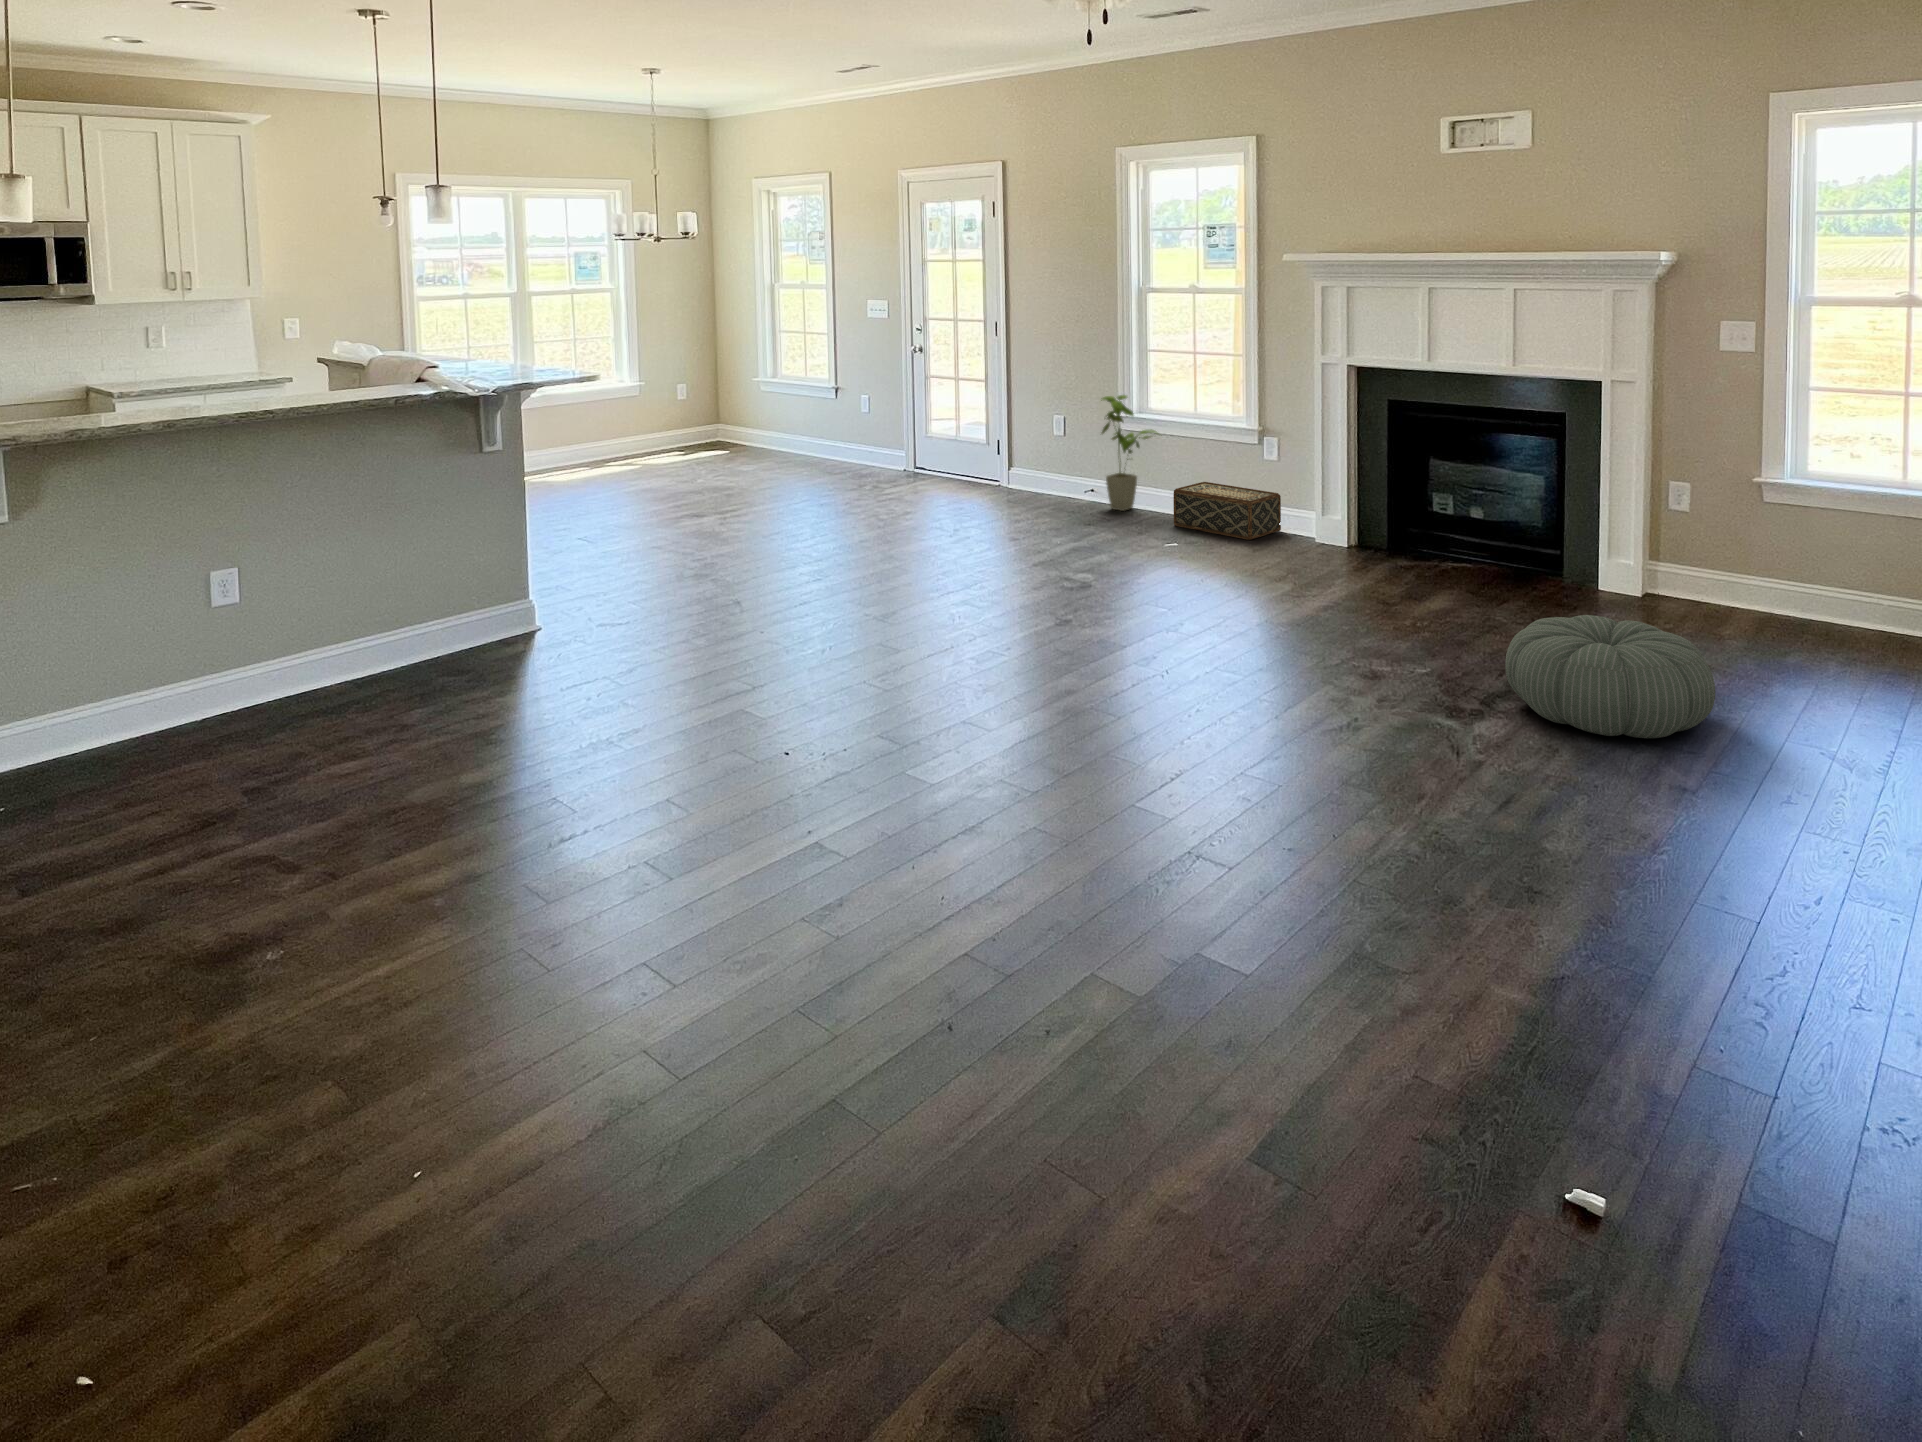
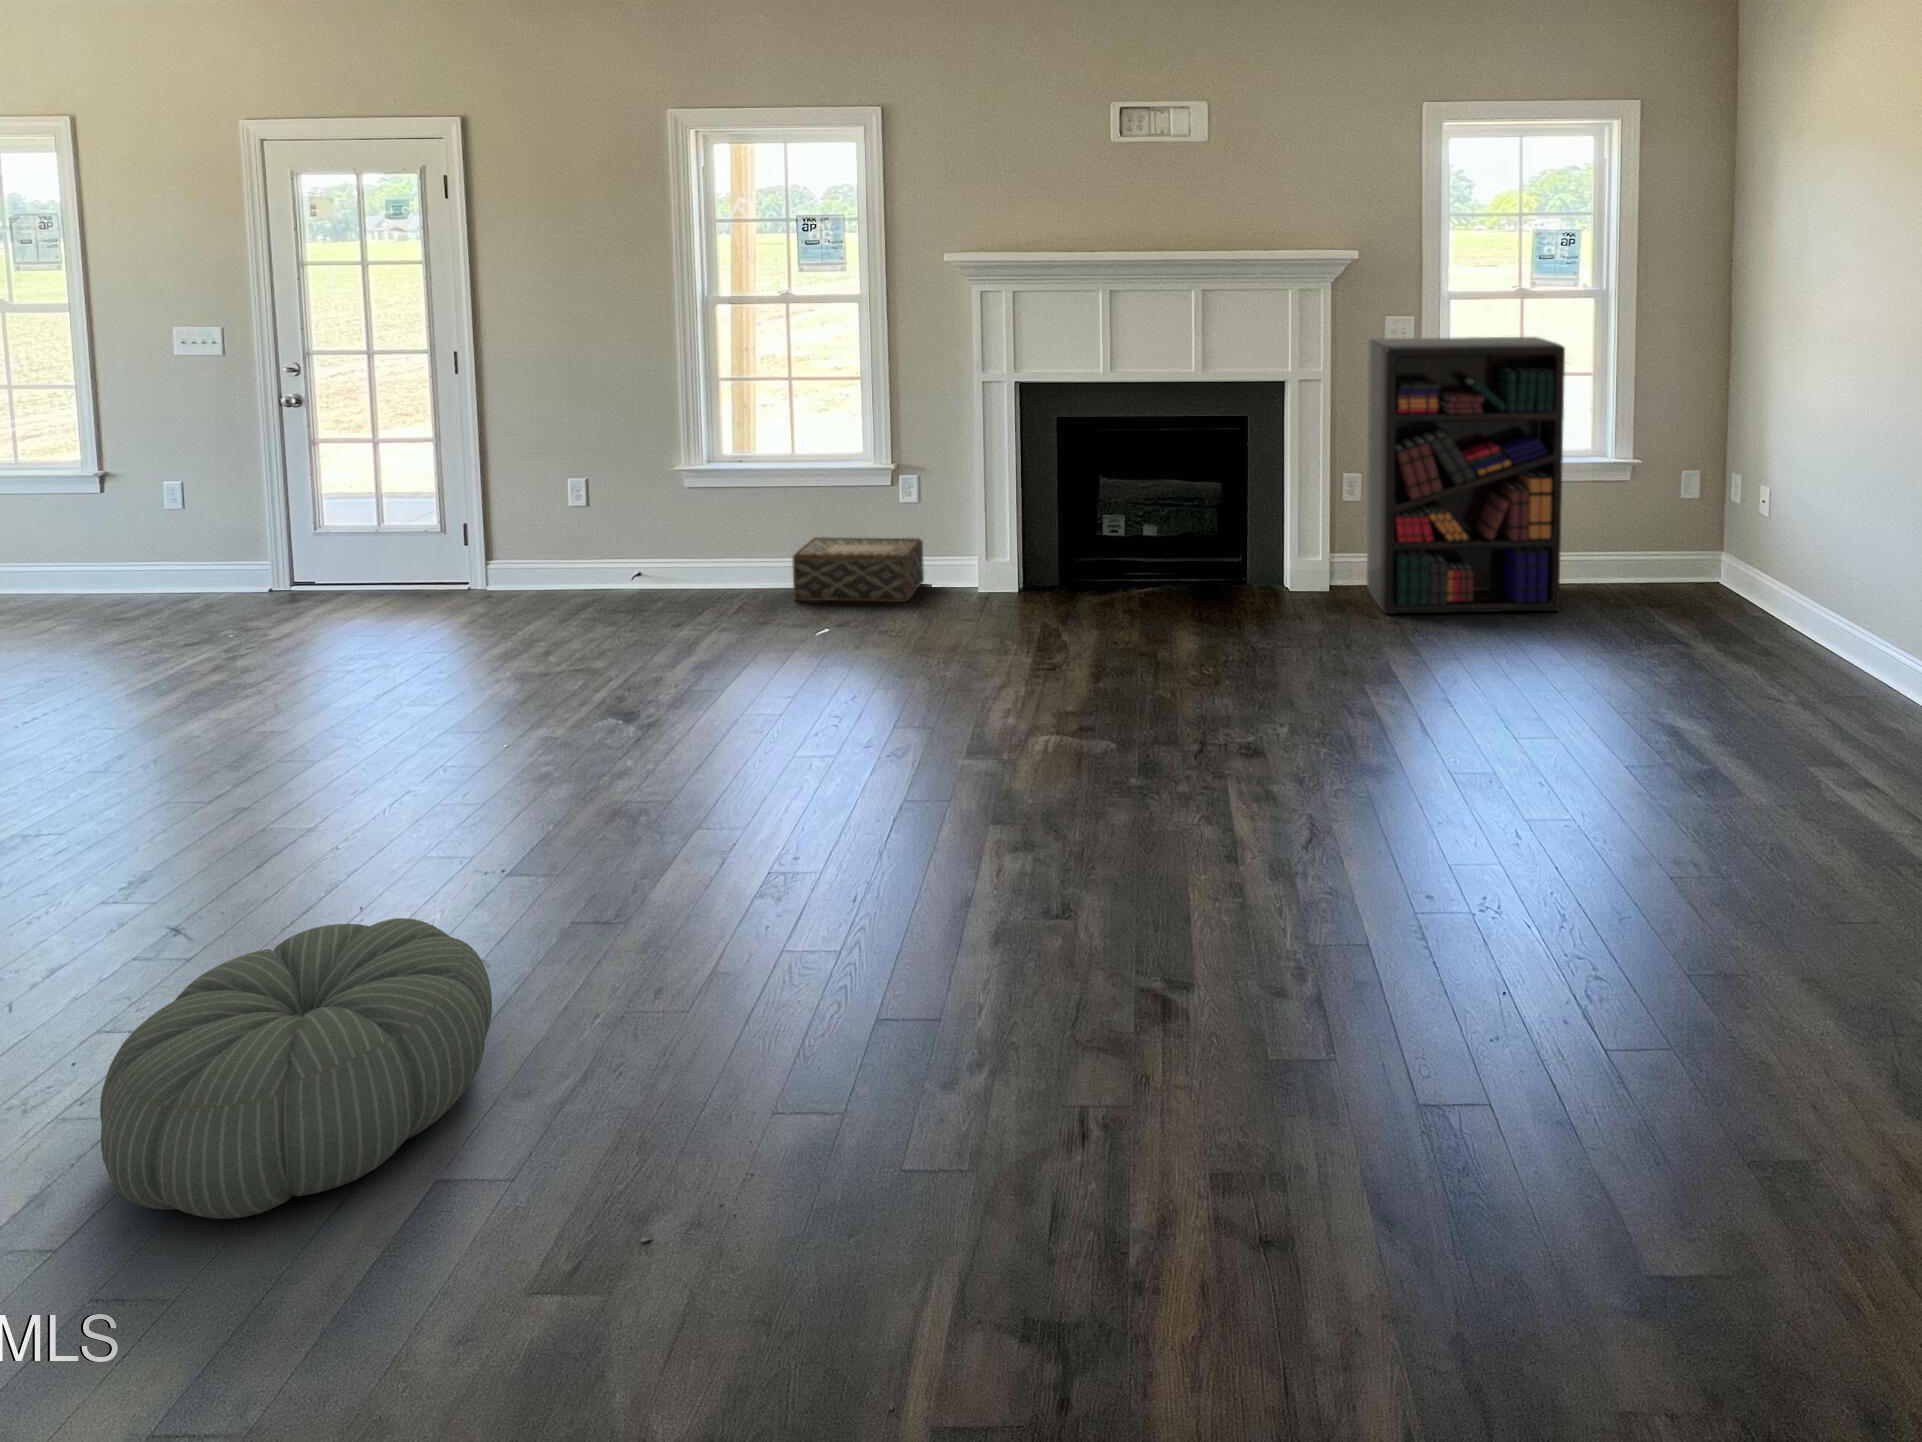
bookshelf: none [1670,342,1912,663] -> present [1367,337,1565,613]
house plant: present [1101,395,1157,511] -> none [665,441,753,592]
pouf: present [1505,615,1715,738] -> present [100,918,492,1219]

